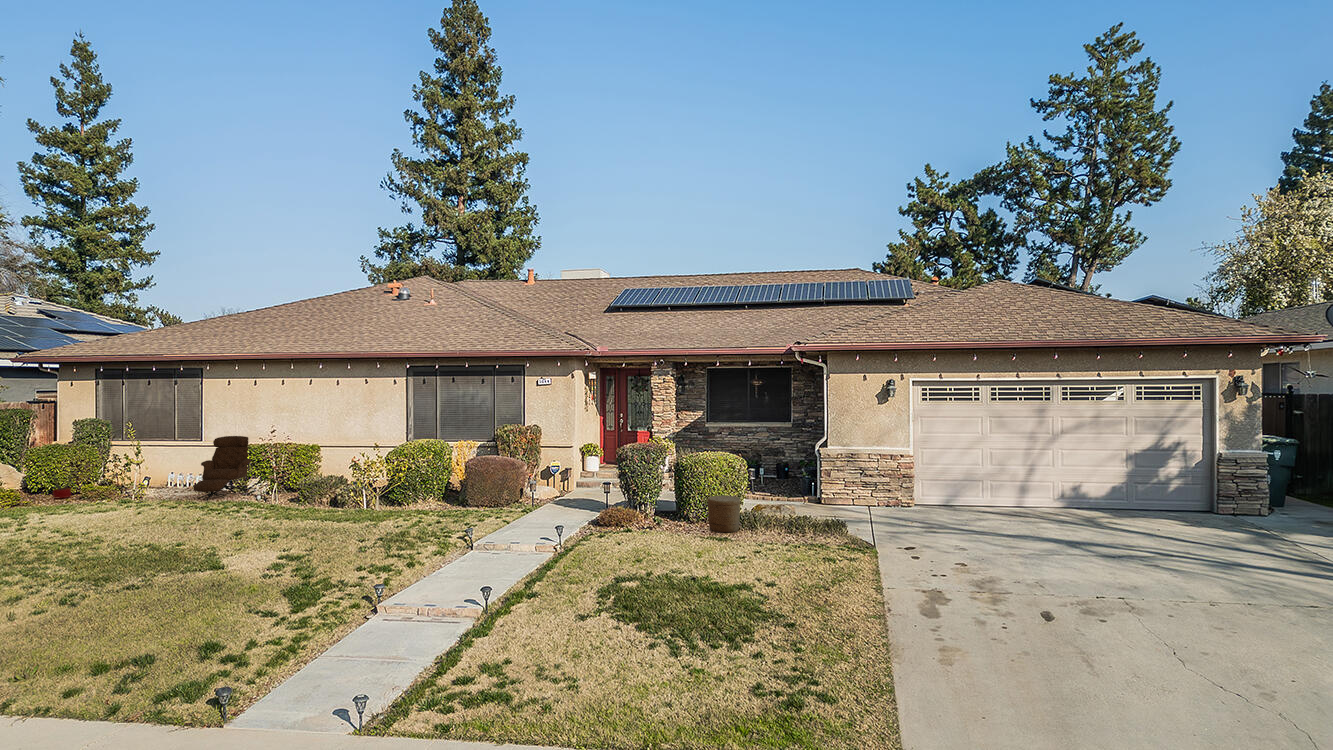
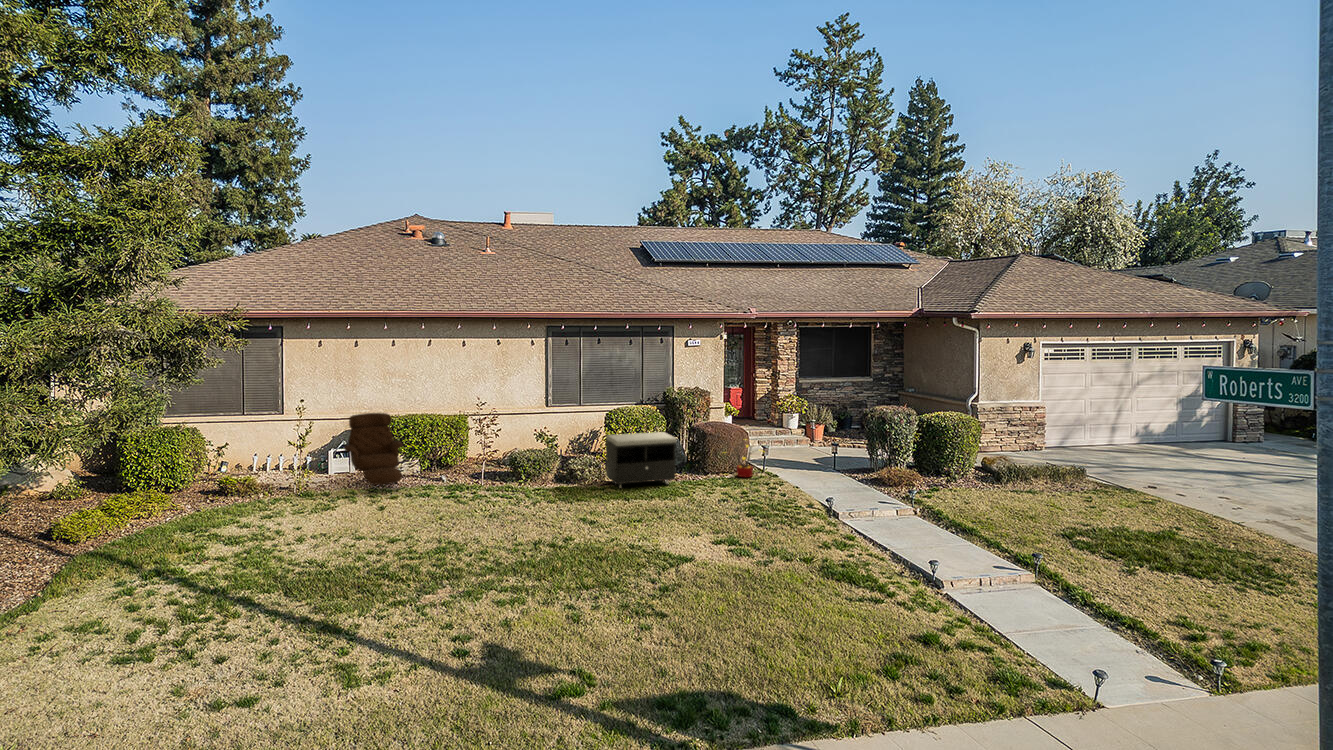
storage bench: none [364,461,433,509] -> present [606,432,676,488]
decorative plant: present [52,471,83,499] -> present [735,442,753,477]
woven basket: present [707,495,740,533] -> none [976,450,1008,483]

